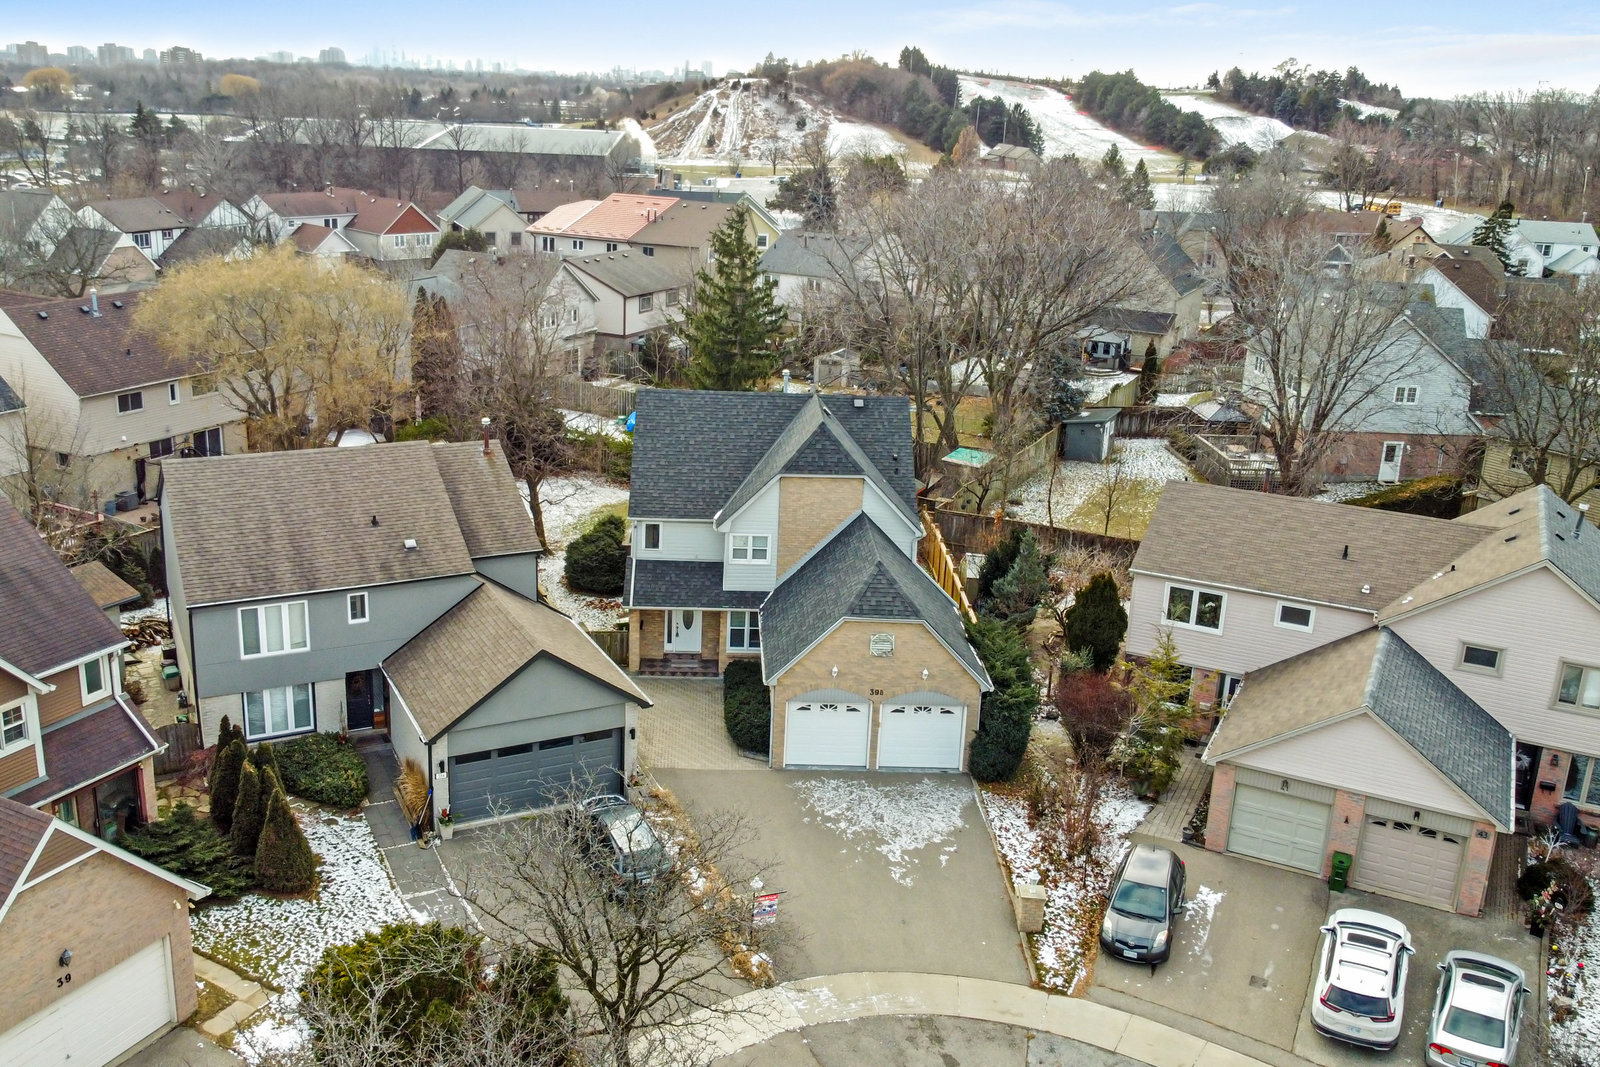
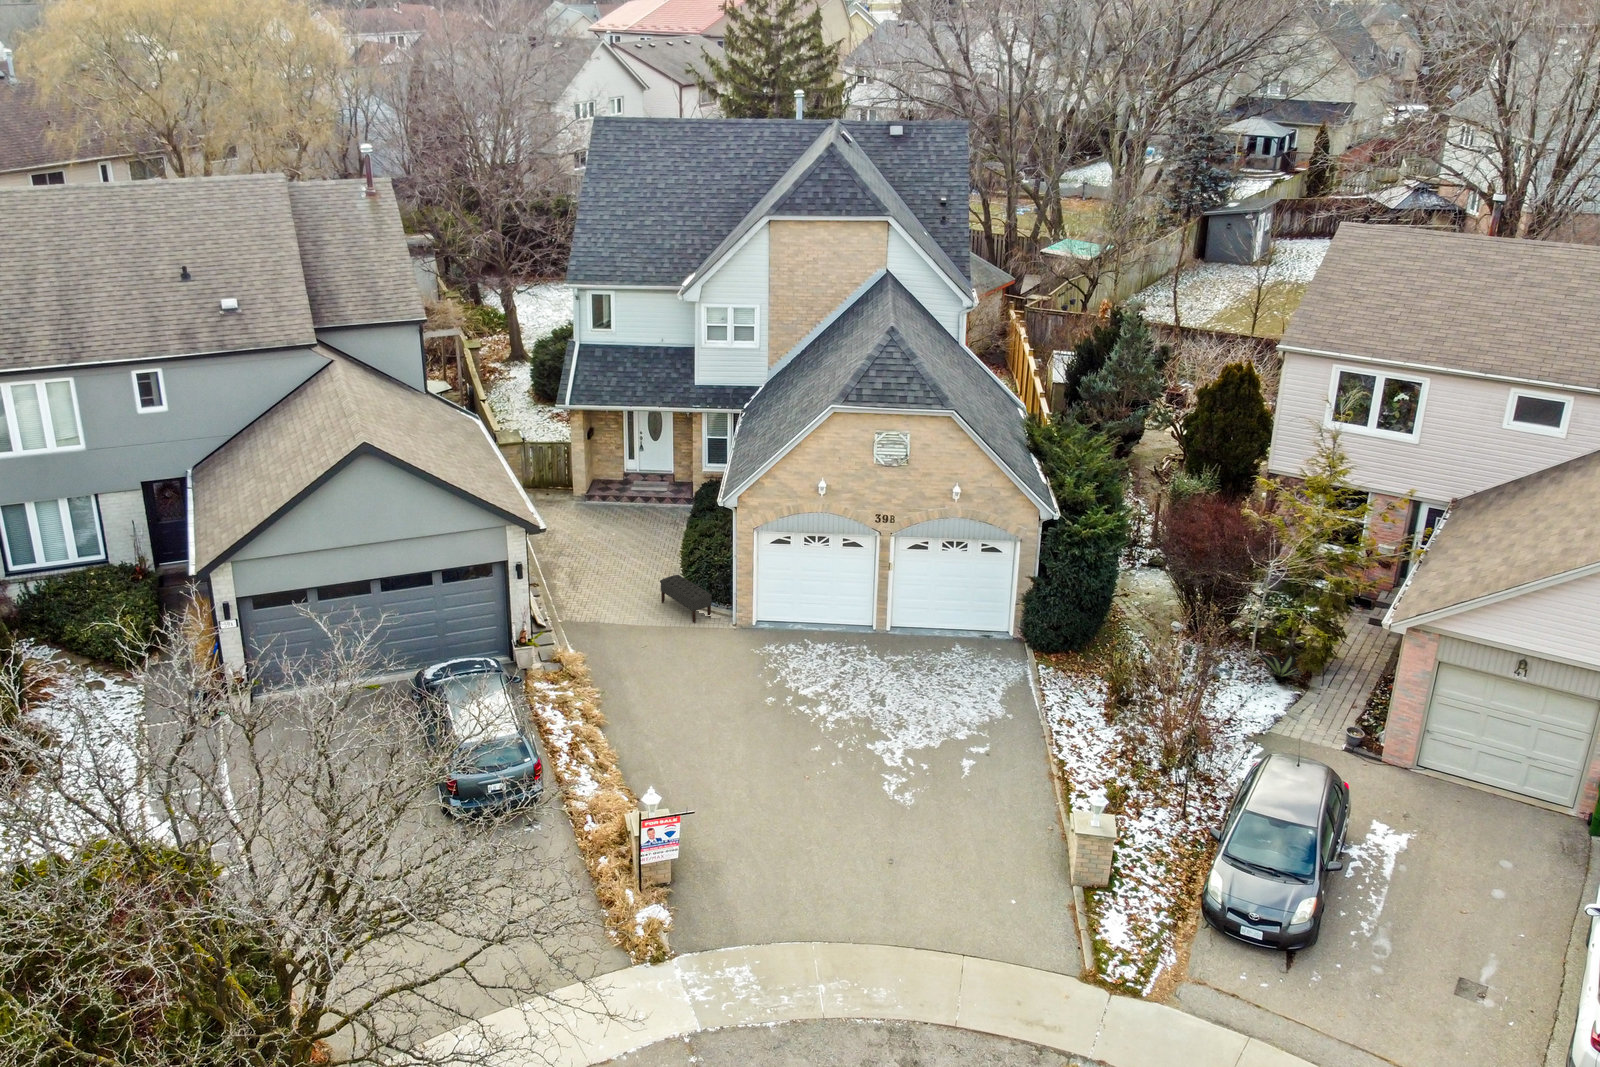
bench: none [715,732,754,767] -> present [660,575,712,623]

